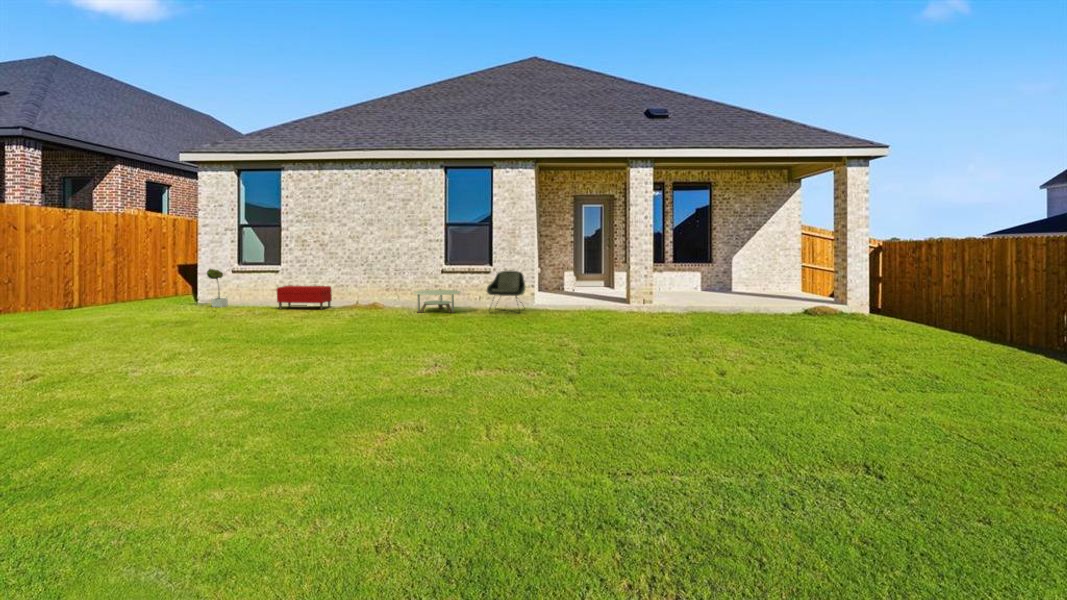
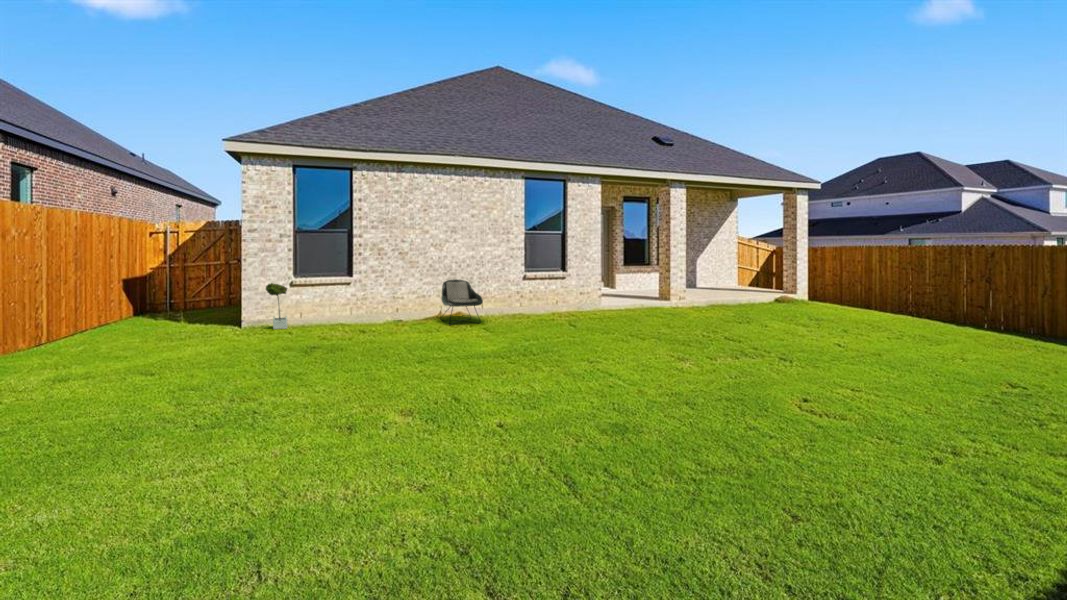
lounge chair: present [487,270,525,312] -> present [441,279,483,325]
bench: present [277,286,332,310] -> none [364,299,419,327]
round table: present [414,290,461,313] -> none [510,298,557,322]

